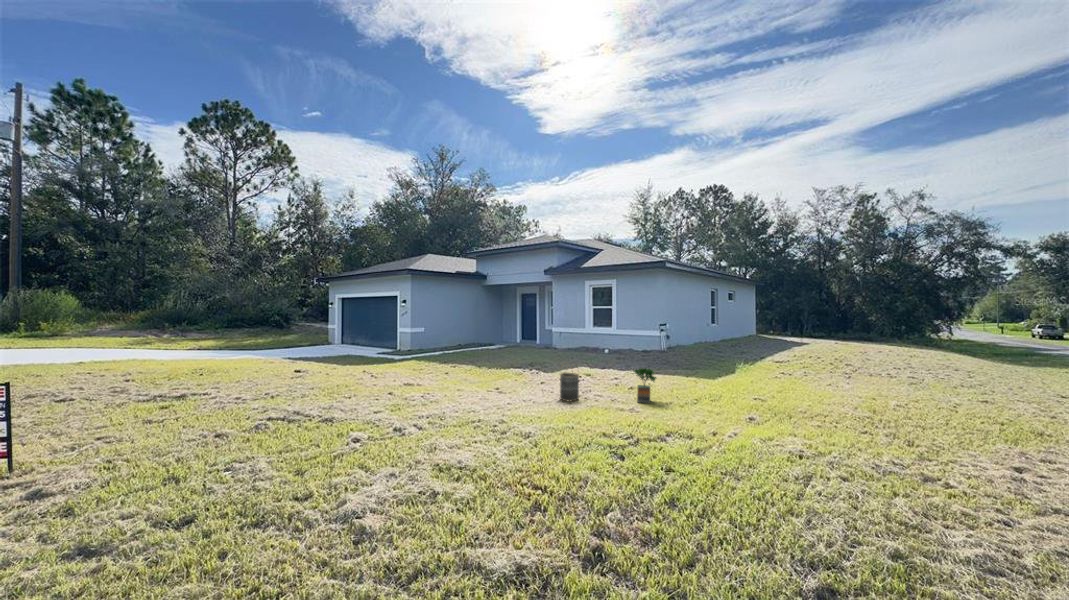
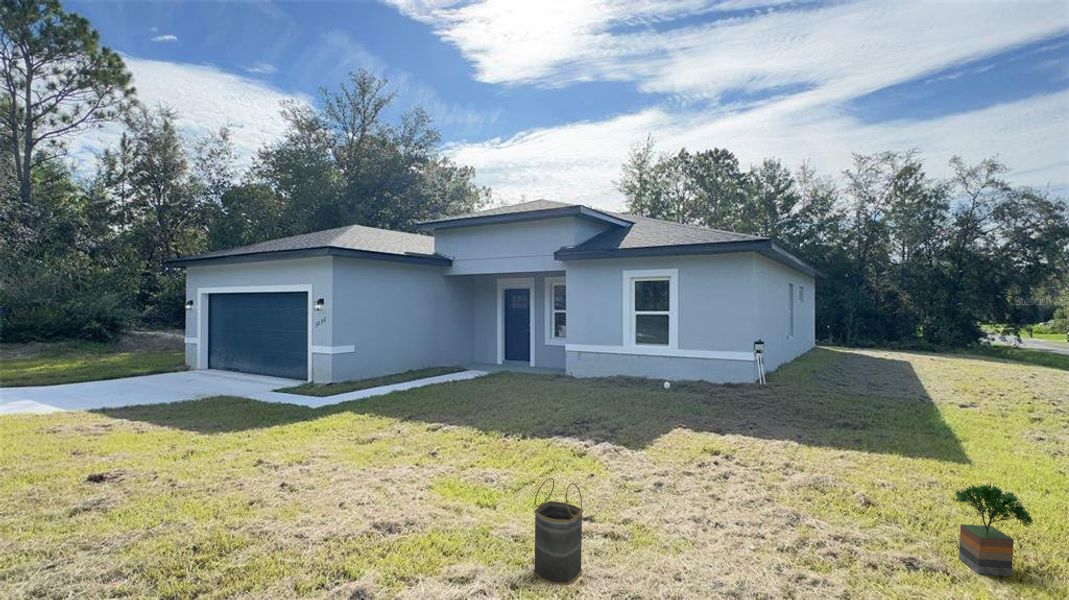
basket: present [560,373,579,401] -> present [533,478,583,585]

